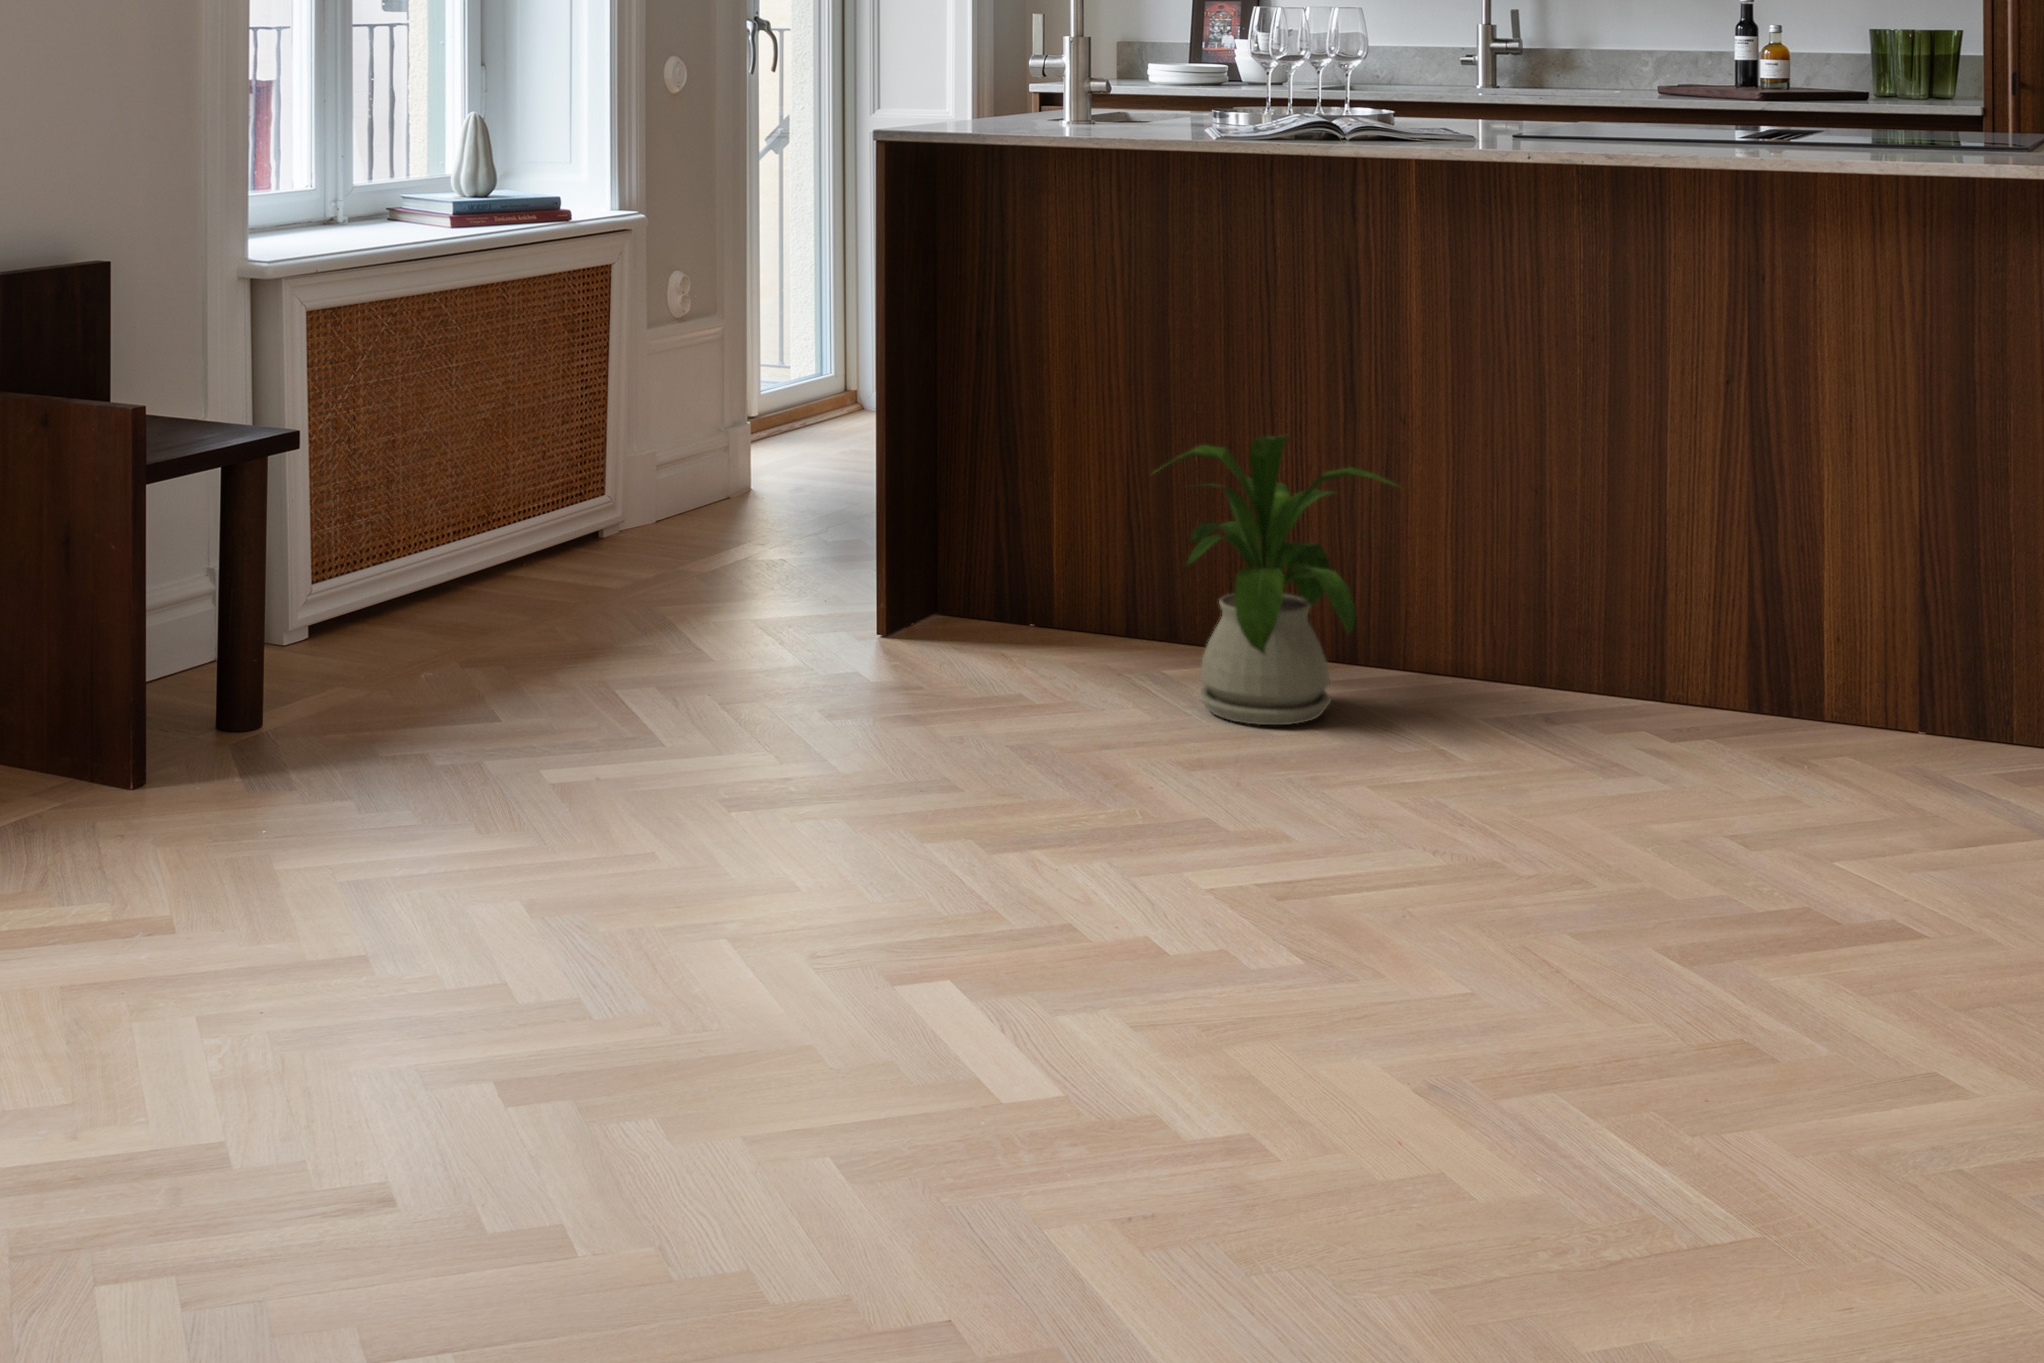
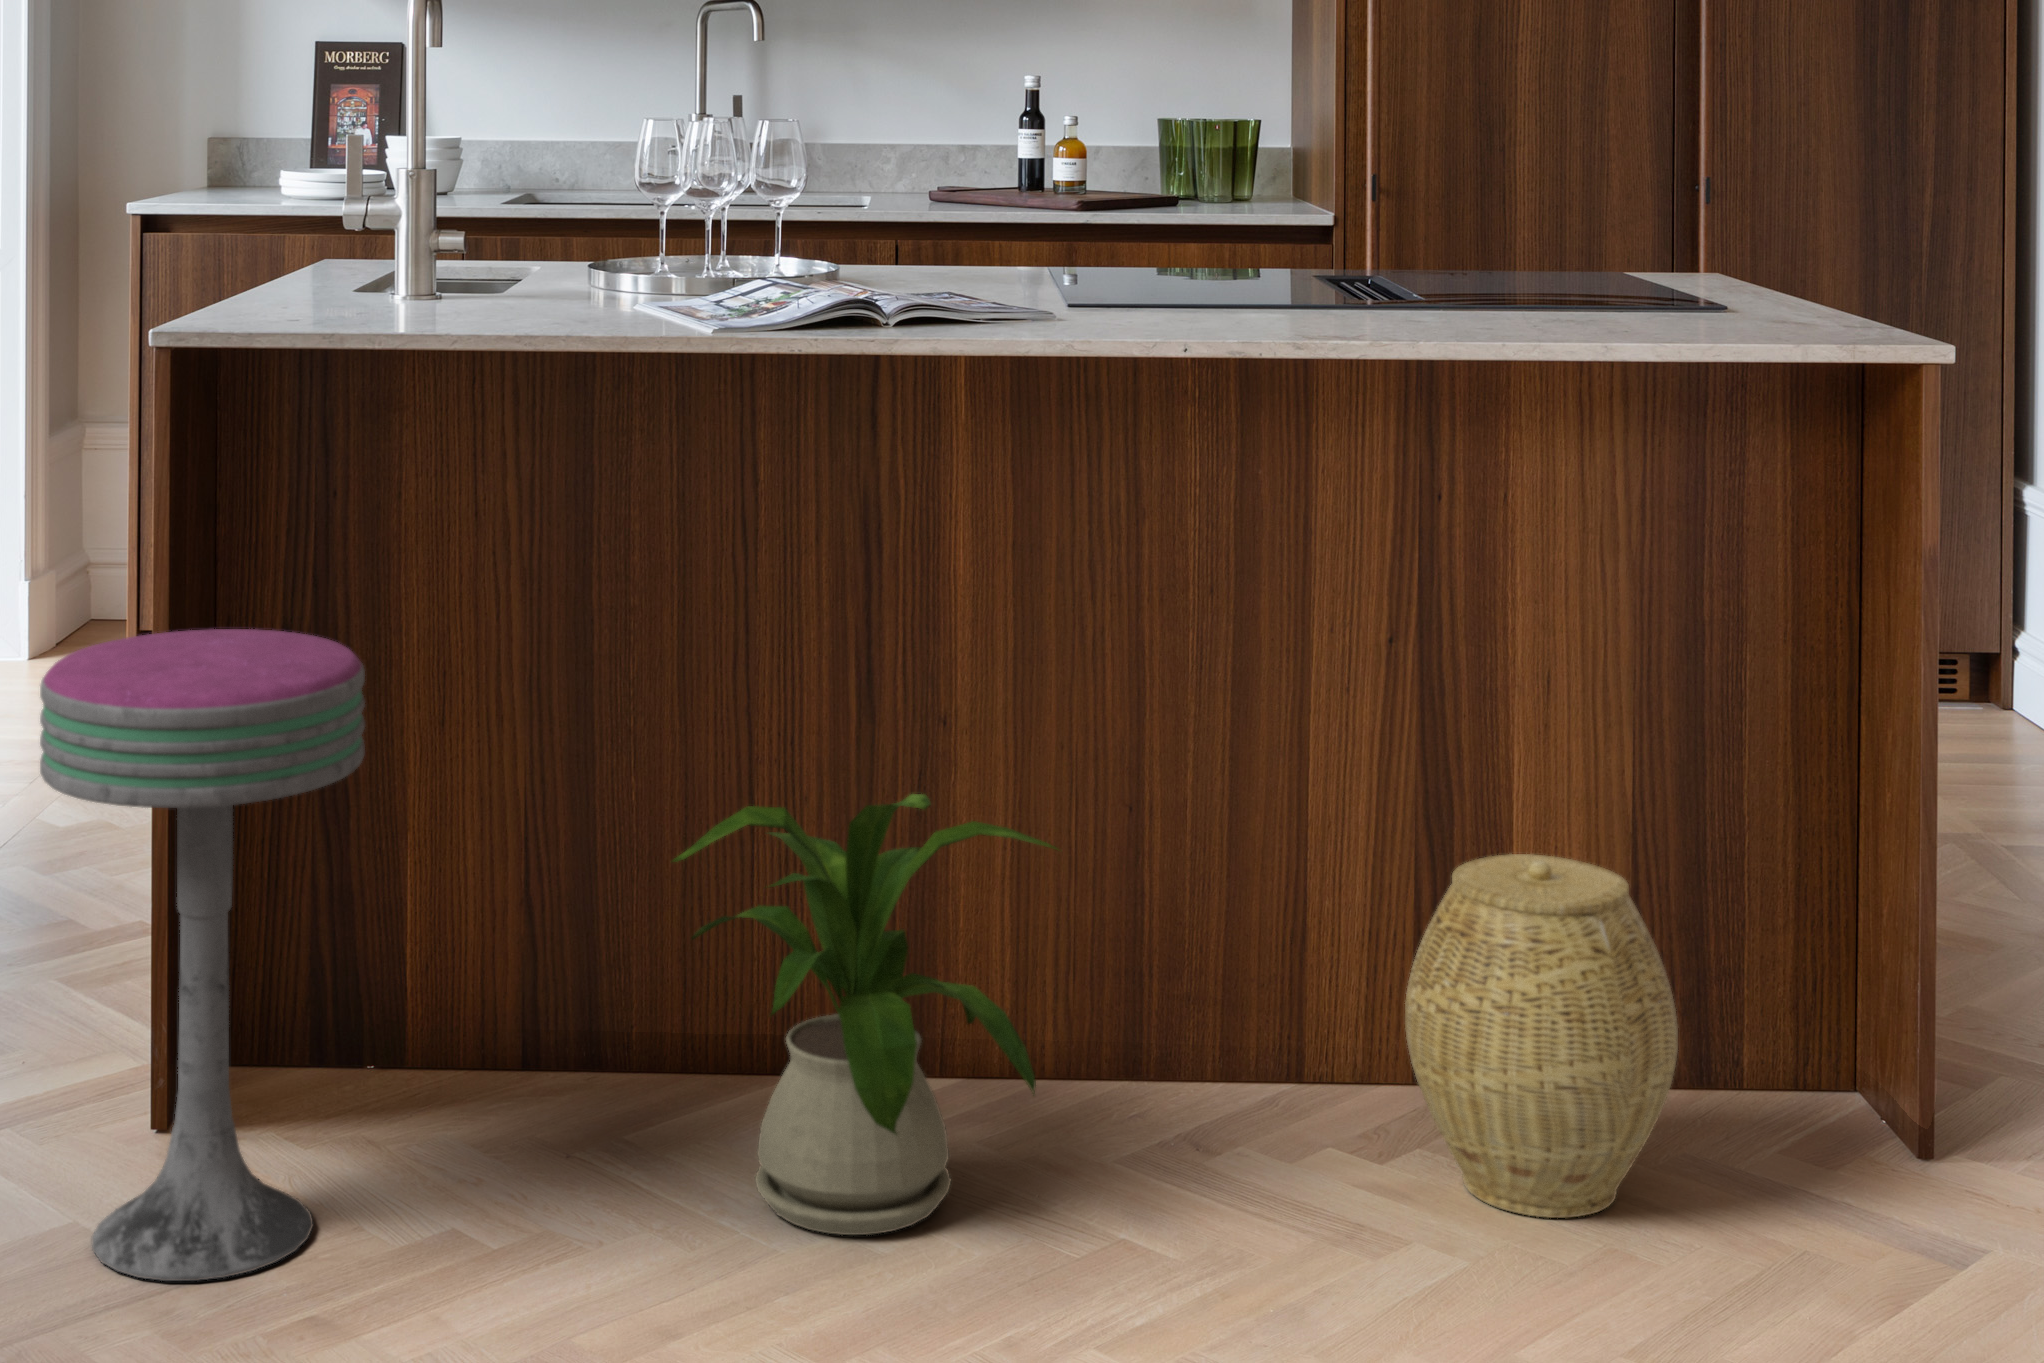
bar stool: none [763,311,957,691] -> present [40,629,365,1281]
woven basket: none [1658,528,1863,781] -> present [1405,854,1678,1218]

